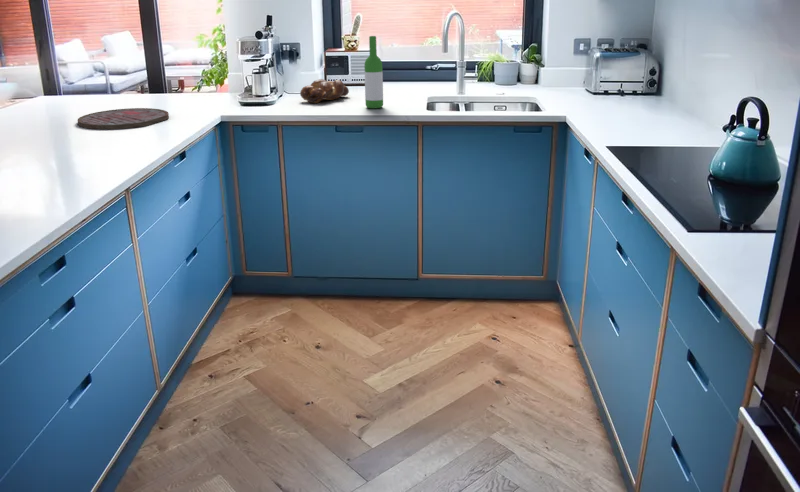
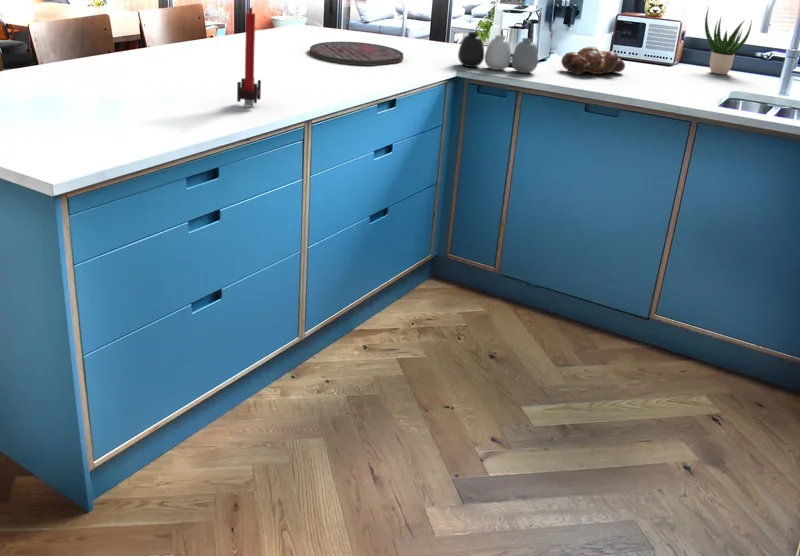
potted plant: none [392,35,427,85] -> present [705,10,751,74]
wine bottle: present [364,36,383,109] -> none [628,6,658,94]
vase: none [216,79,286,112] -> present [458,32,538,73]
candle: none [37,83,70,183] -> present [237,8,261,106]

